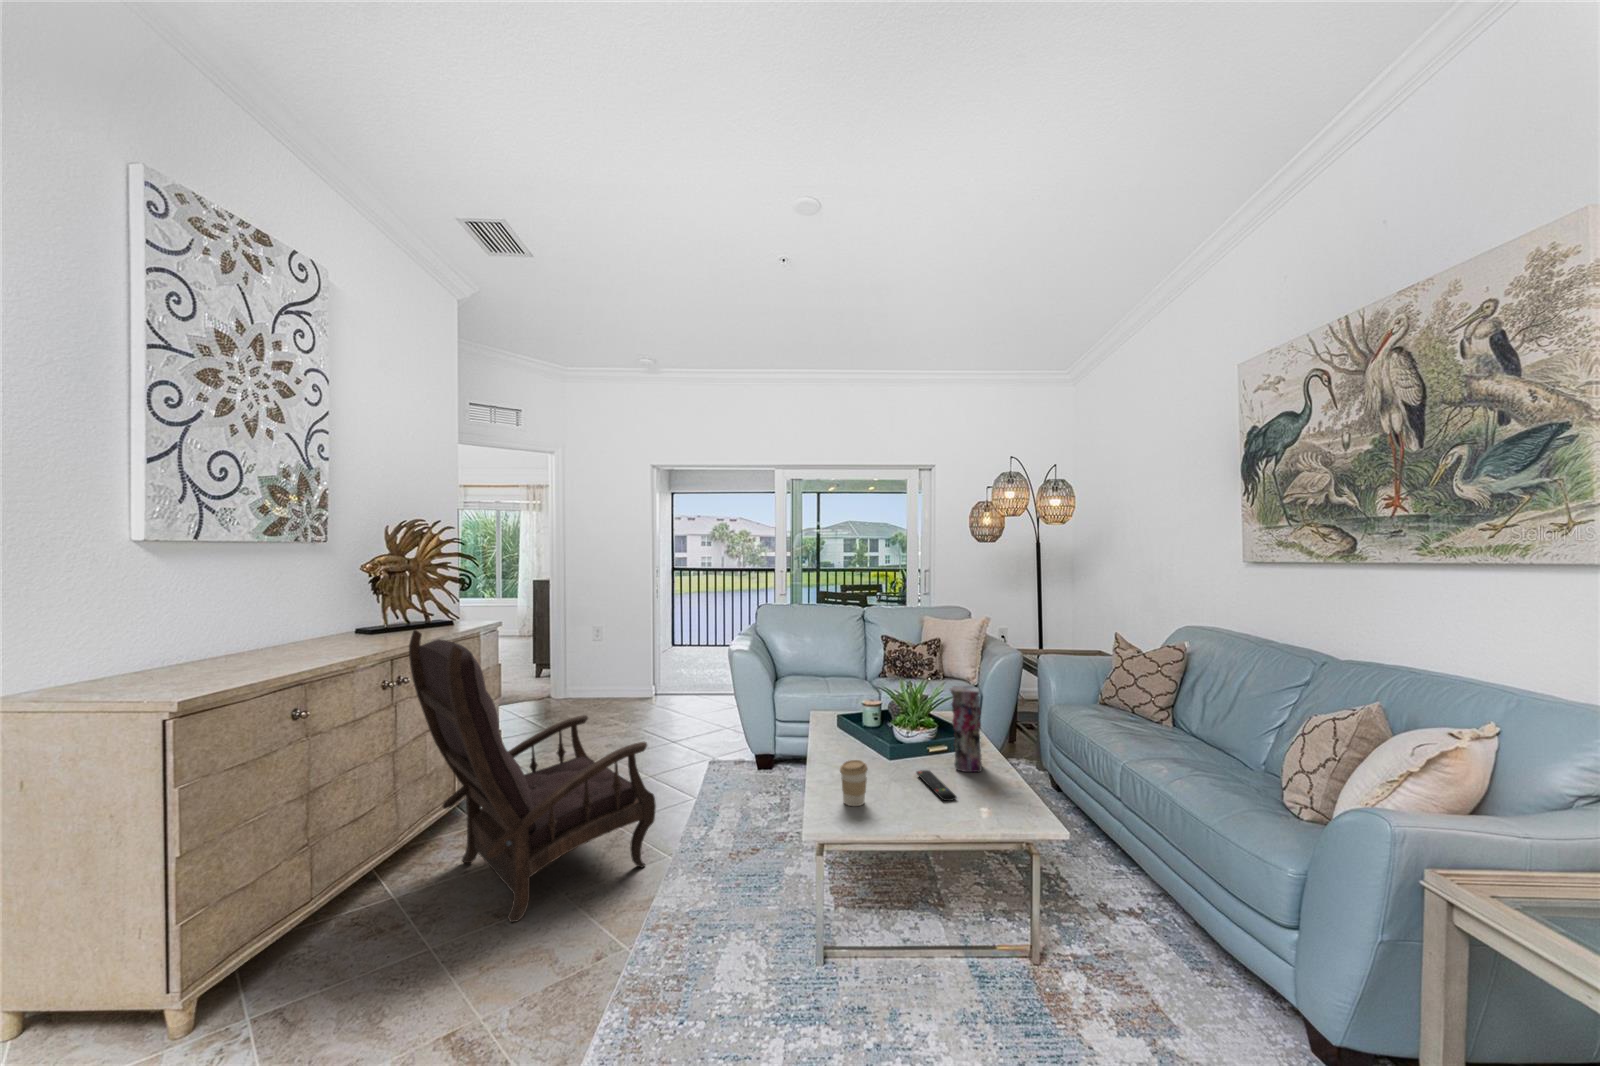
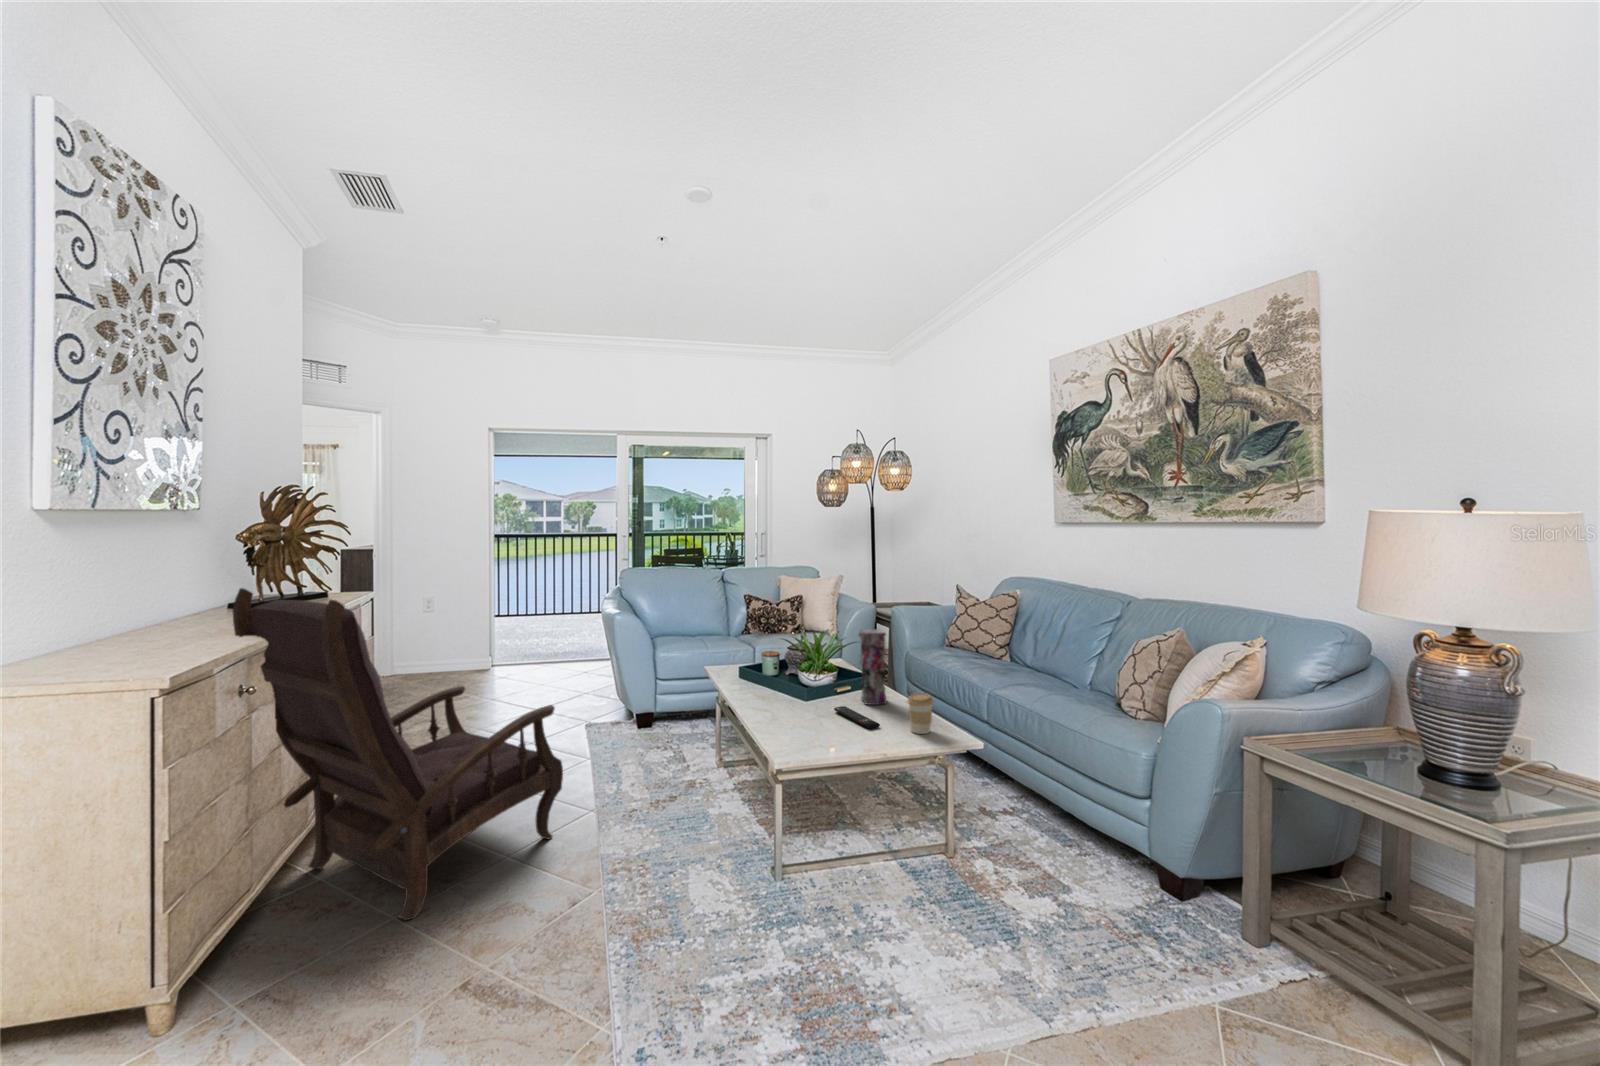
coffee cup: present [840,760,867,806] -> present [907,693,933,734]

